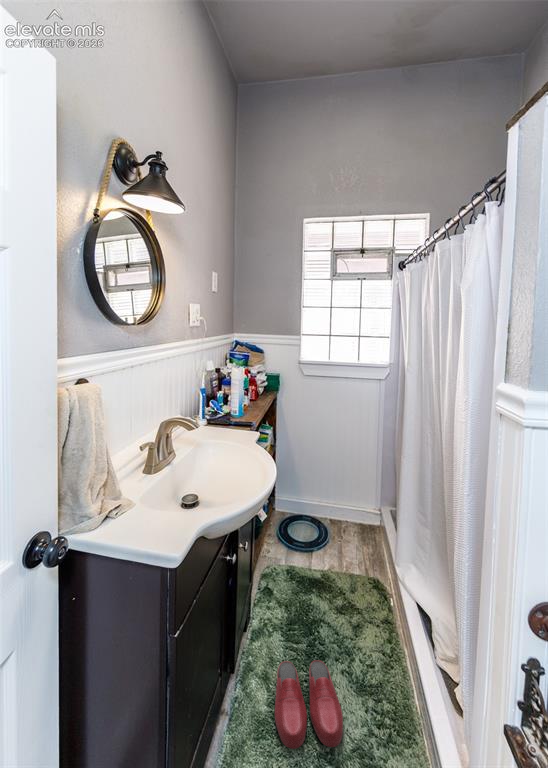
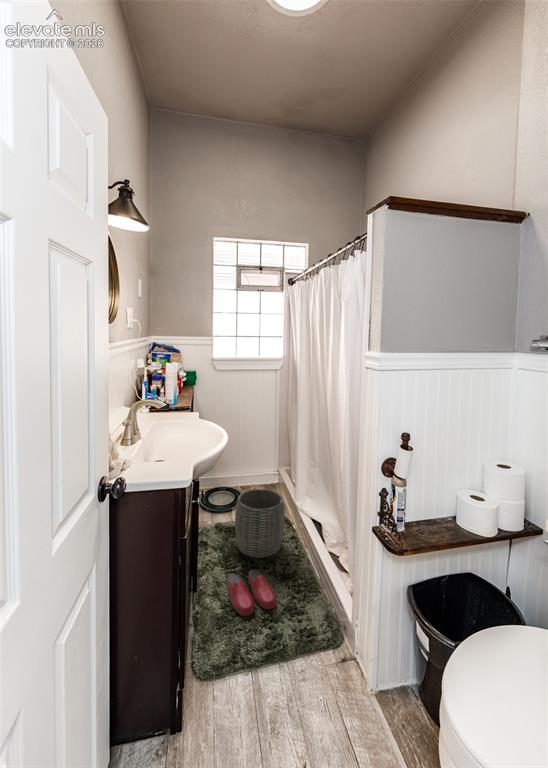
woven basket: none [303,535,375,641] -> present [235,489,285,558]

